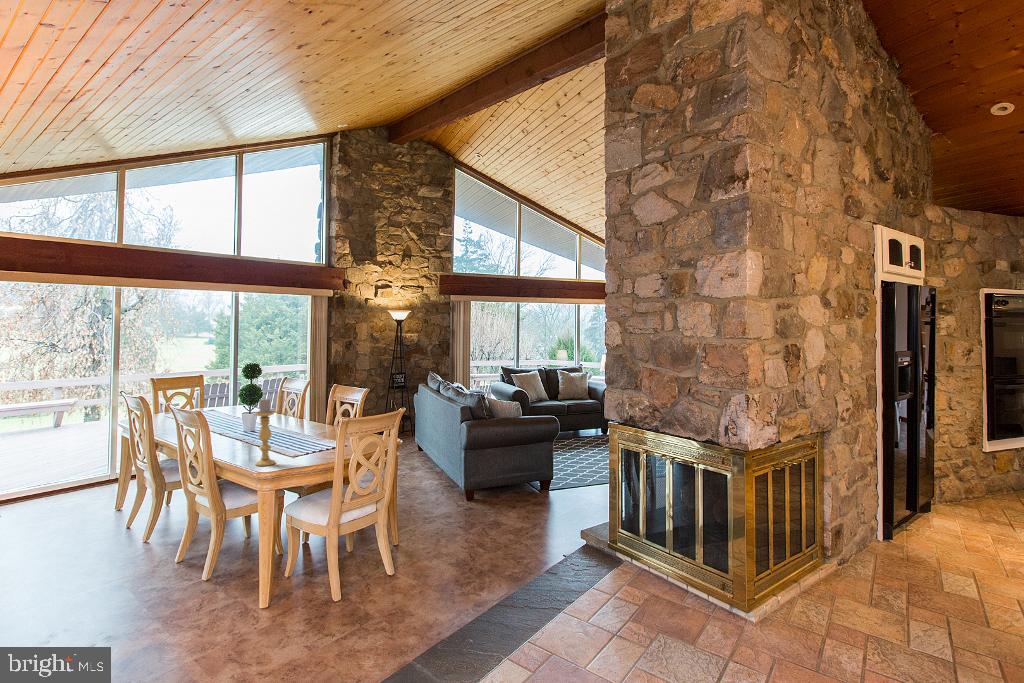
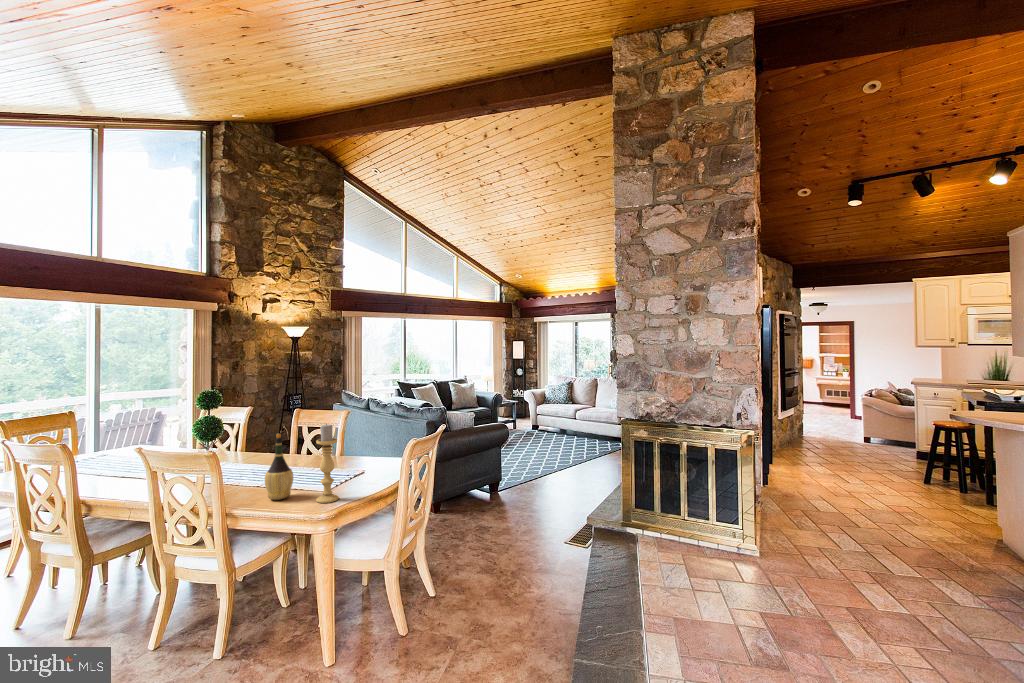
wine bottle: none [227,403,252,458] -> present [265,434,293,500]

